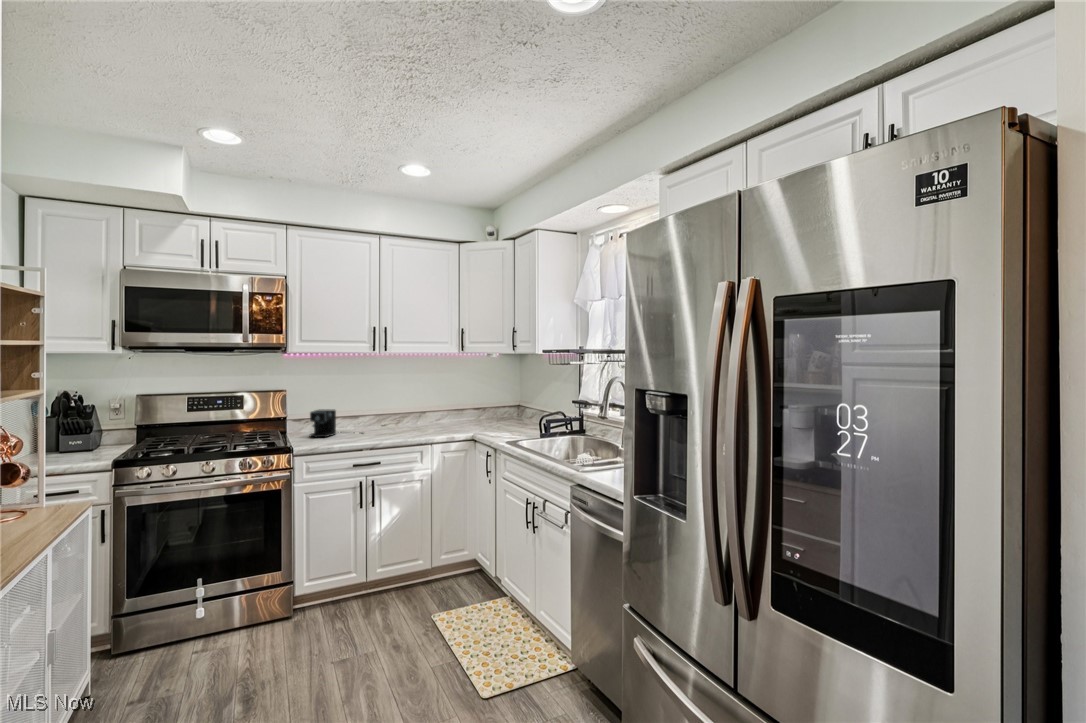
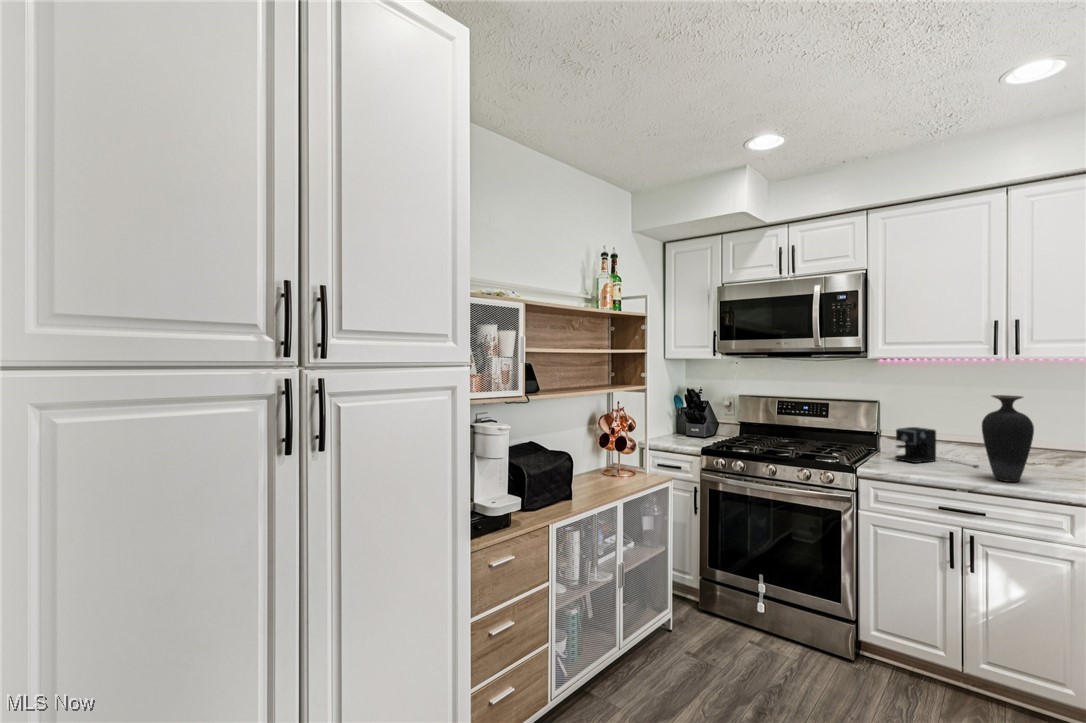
vase: none [374,379,401,438] -> present [982,395,1034,482]

